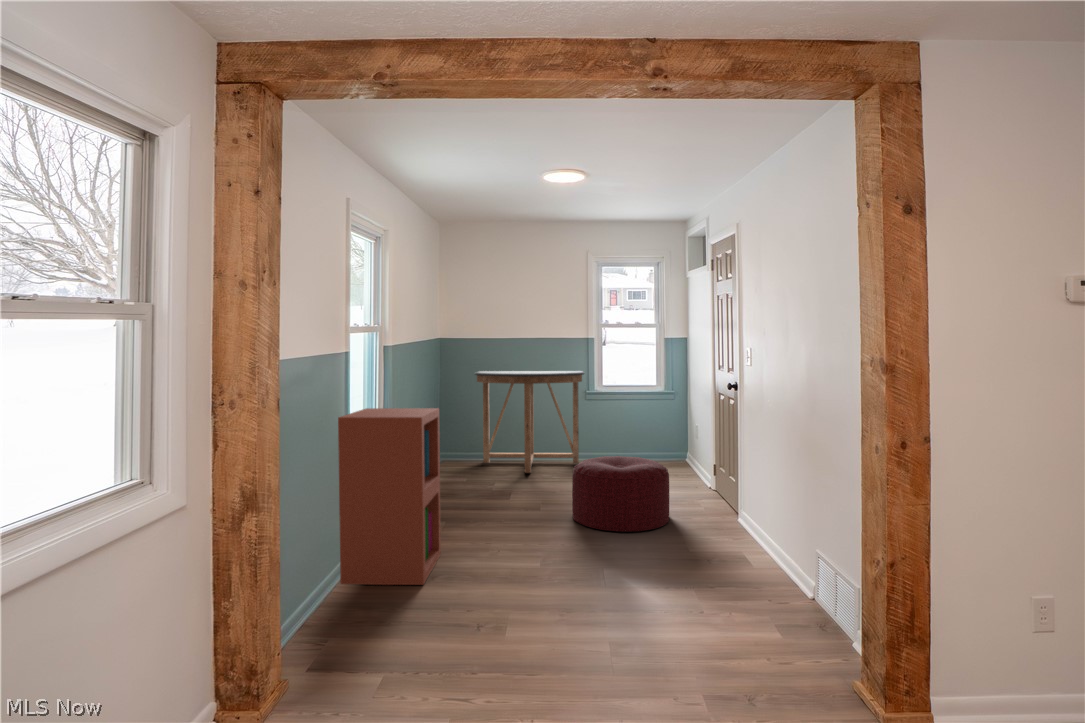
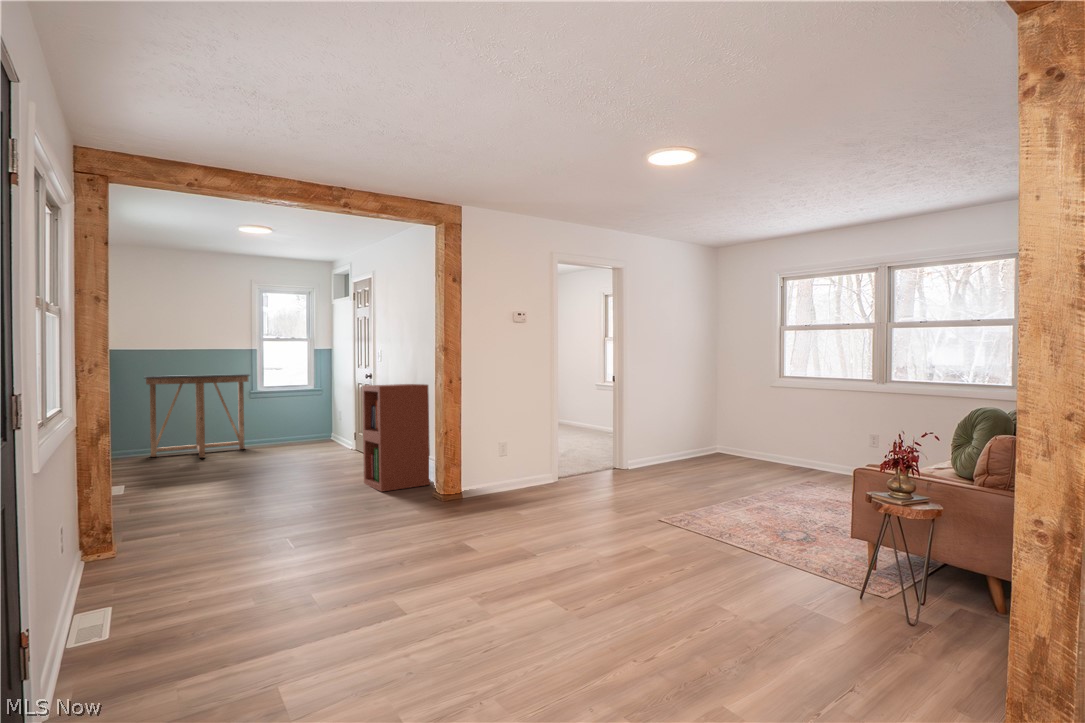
bookshelf: present [338,408,441,585] -> present [362,384,430,492]
ottoman: present [572,456,670,532] -> none [259,427,332,474]

